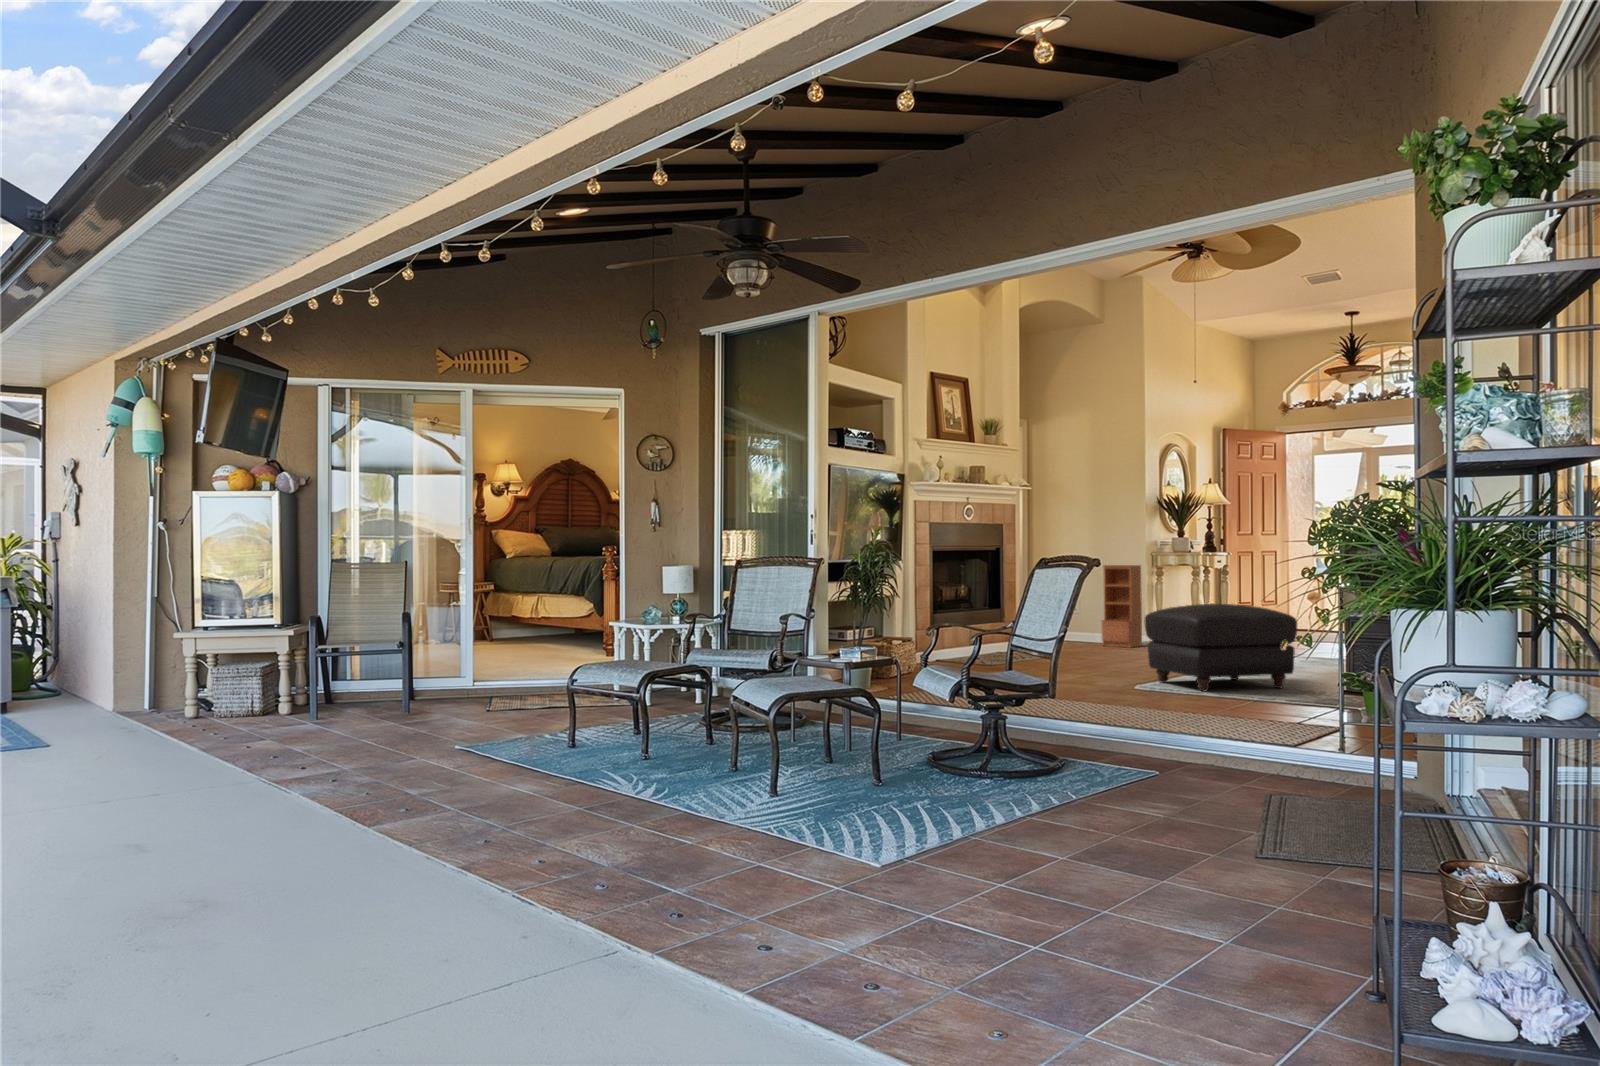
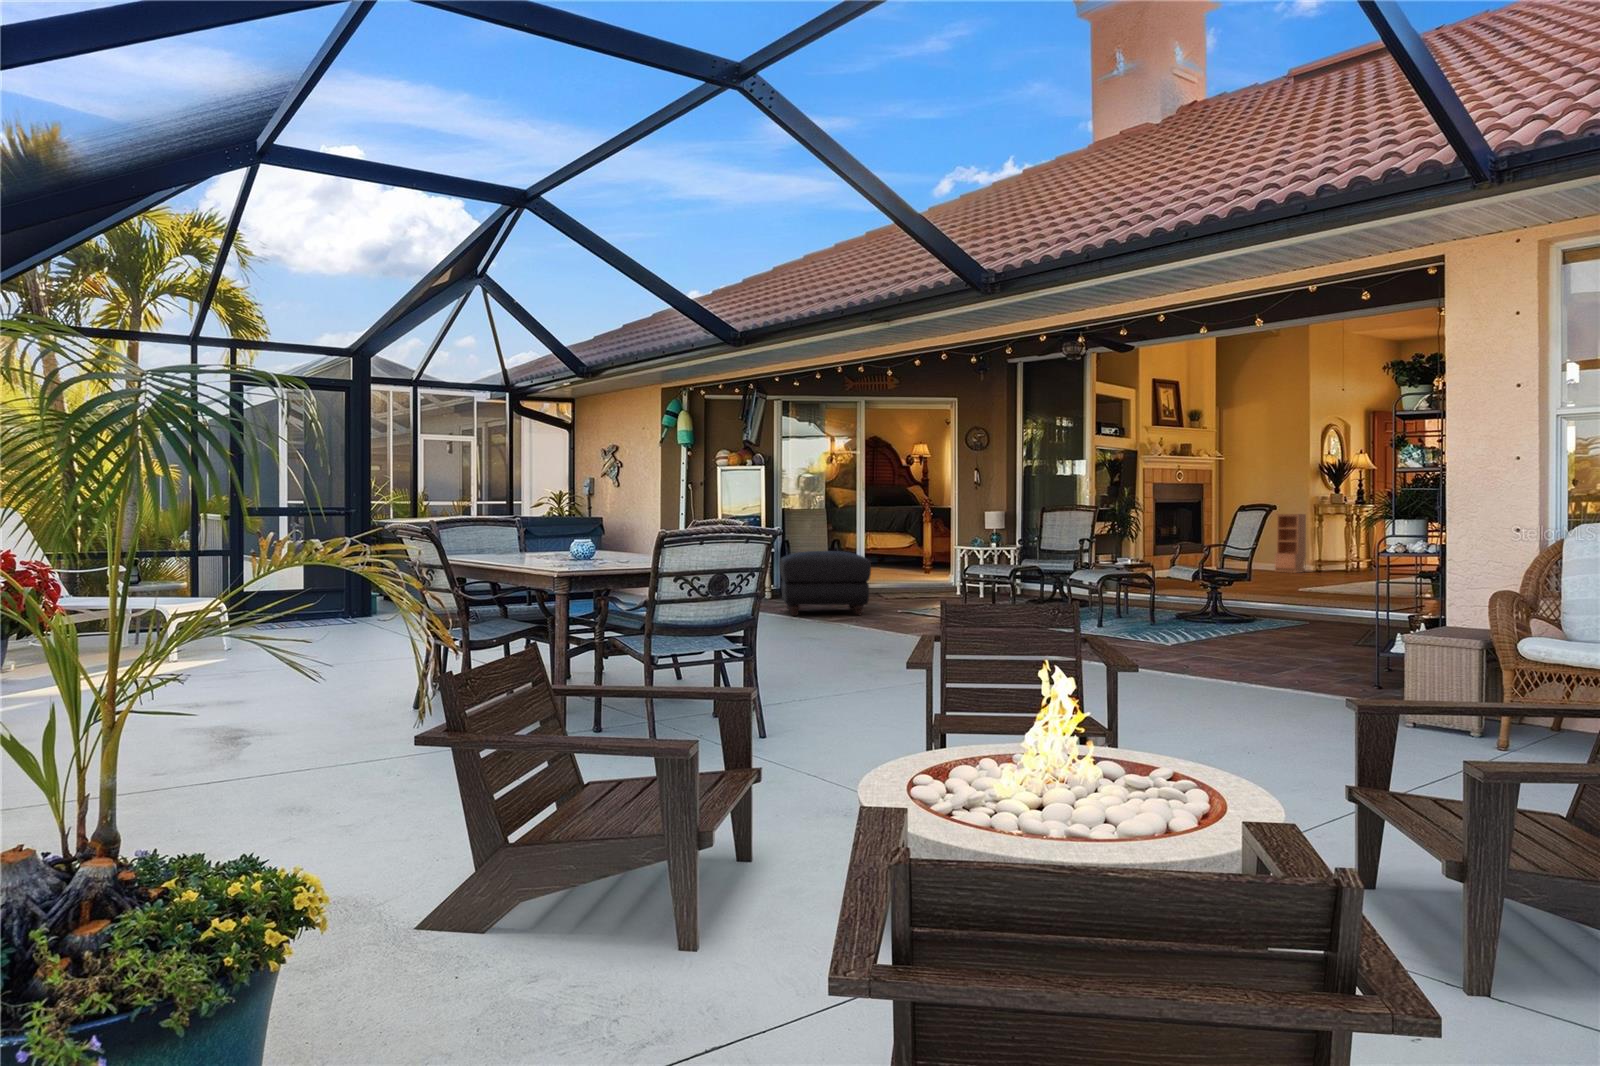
ottoman: present [1145,604,1297,692] -> present [779,551,871,616]

